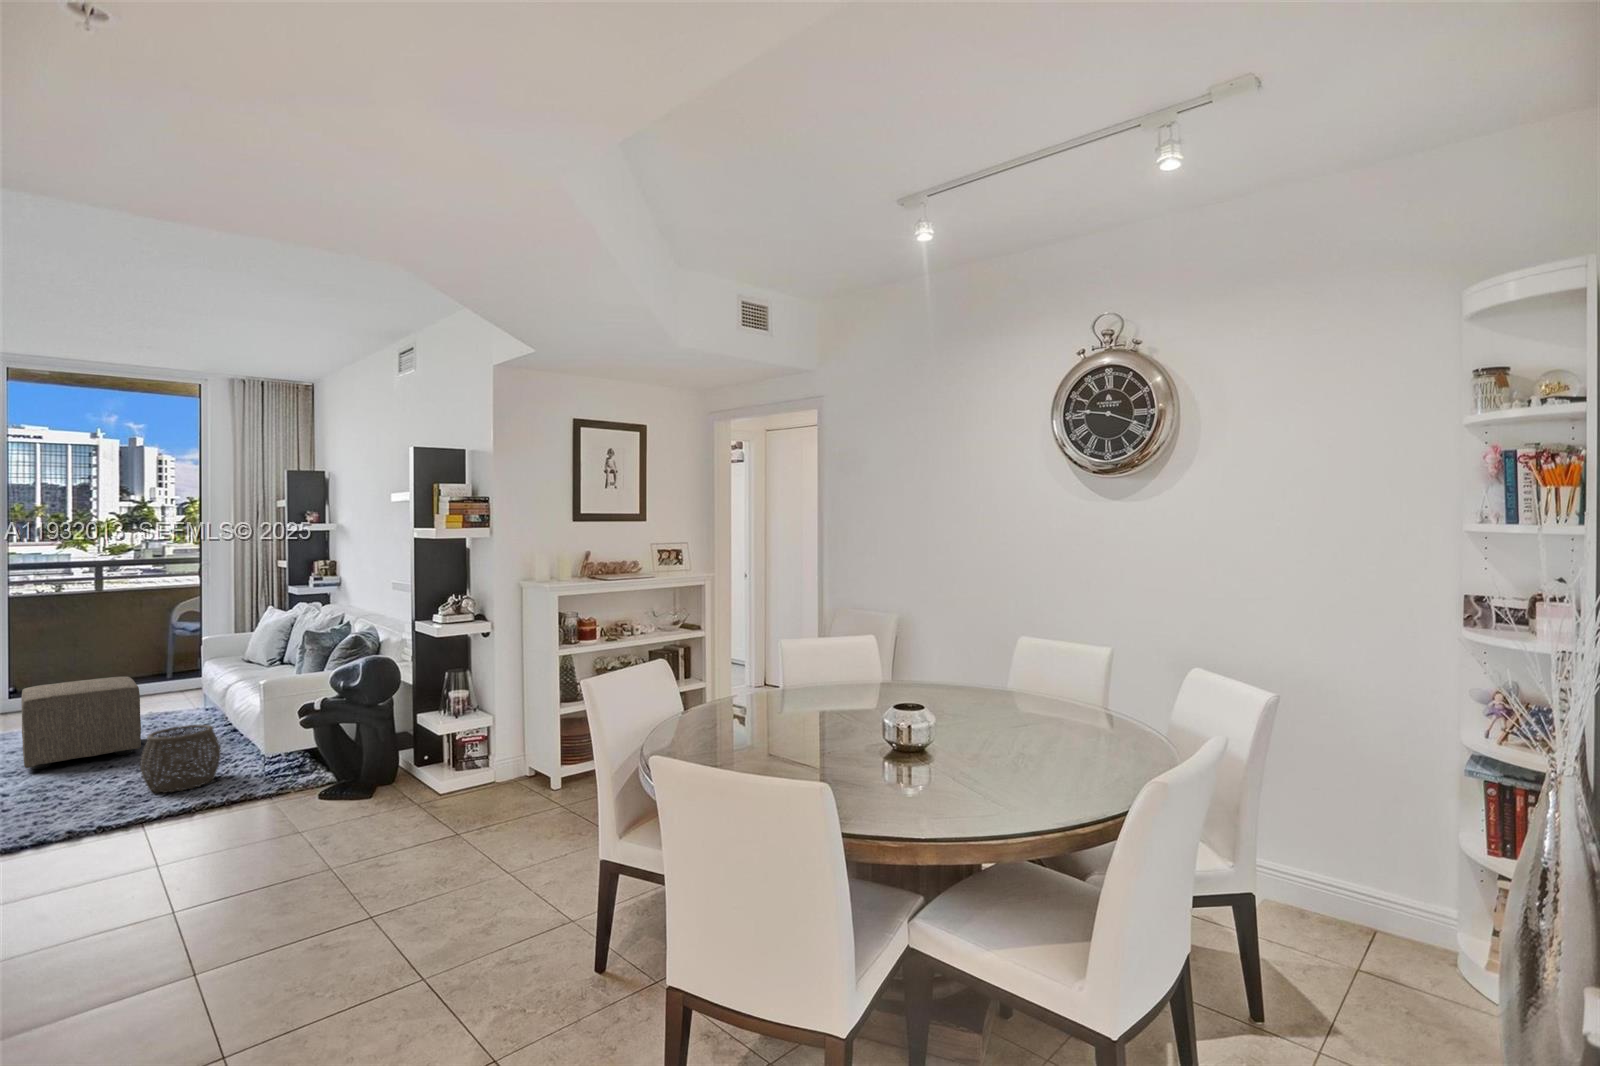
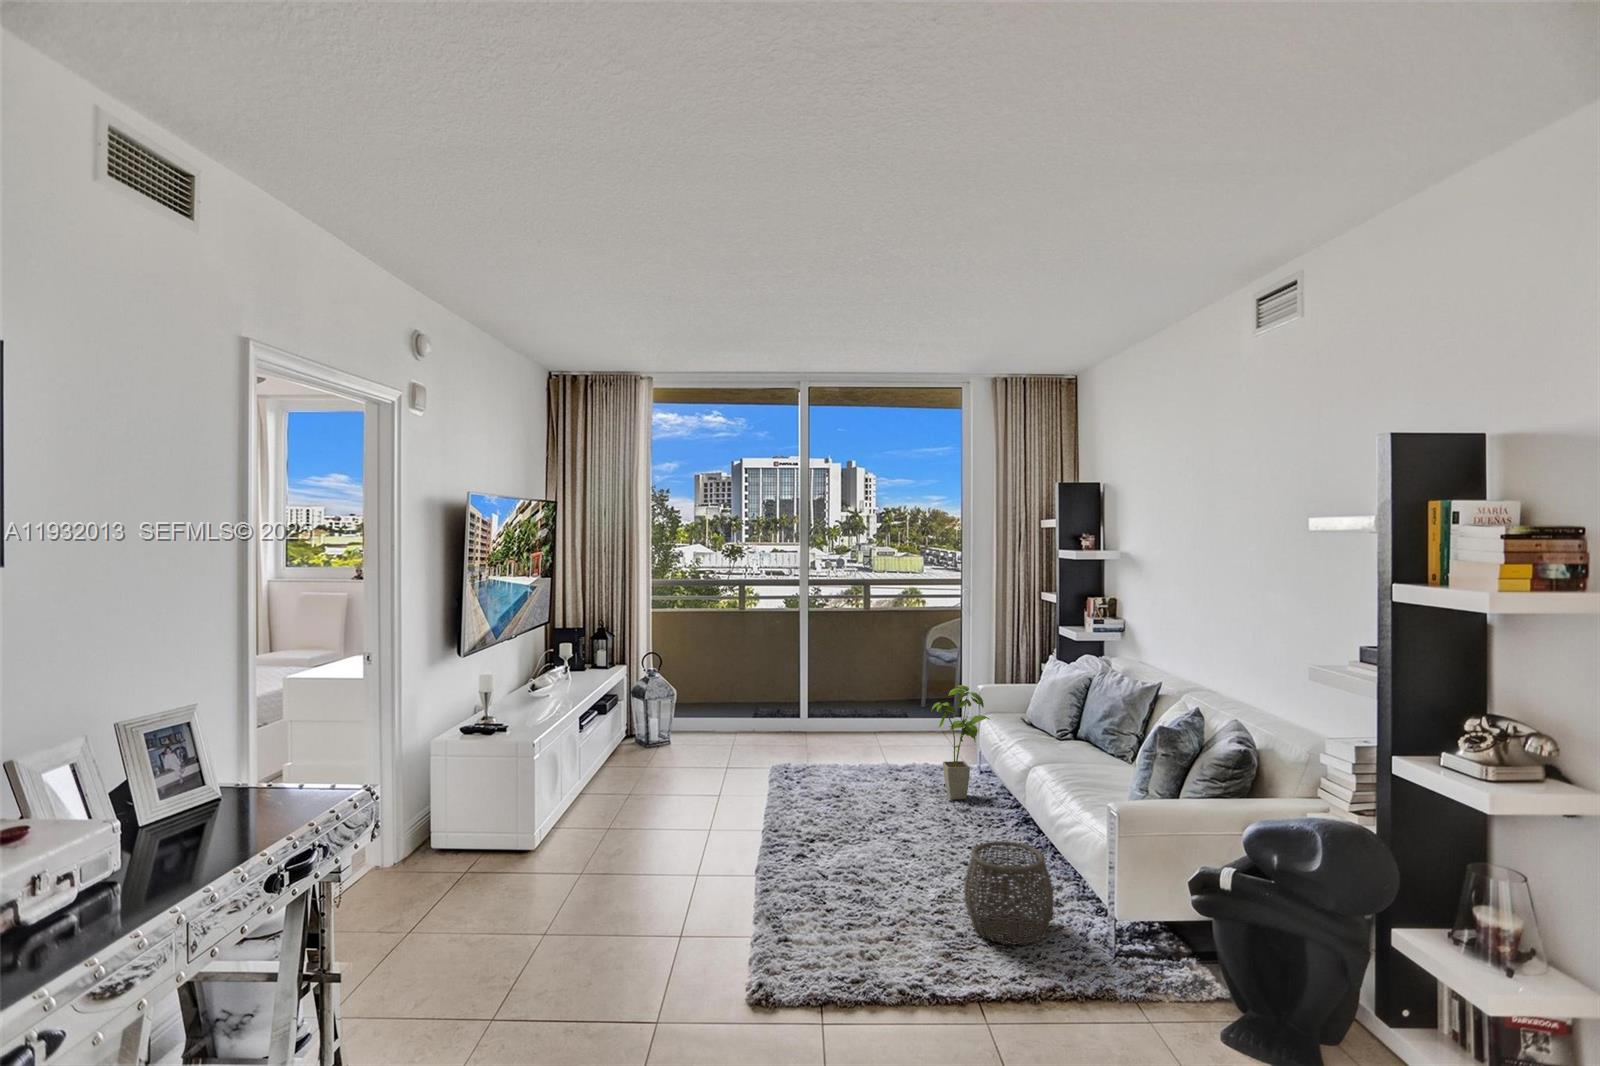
house plant: none [140,633,204,730] -> present [932,685,990,800]
ottoman: present [21,677,141,769] -> none [837,734,943,839]

